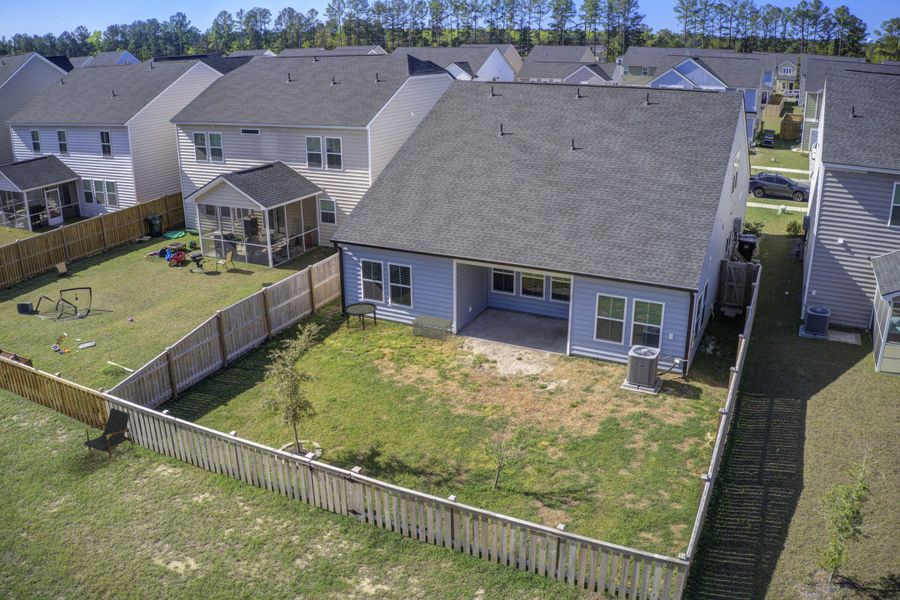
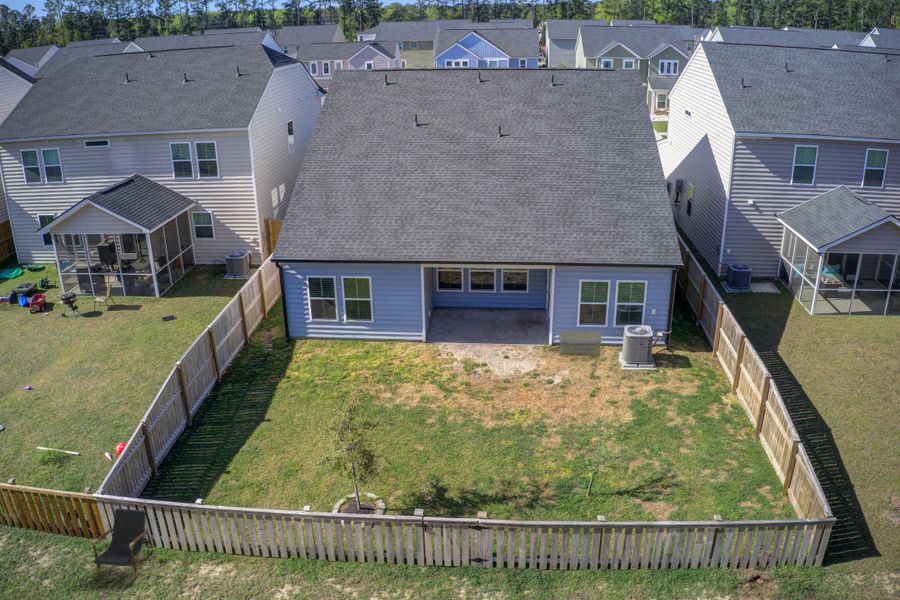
round table: present [345,303,377,330] -> none [295,323,331,355]
storage bench: present [412,315,452,341] -> present [559,331,602,357]

